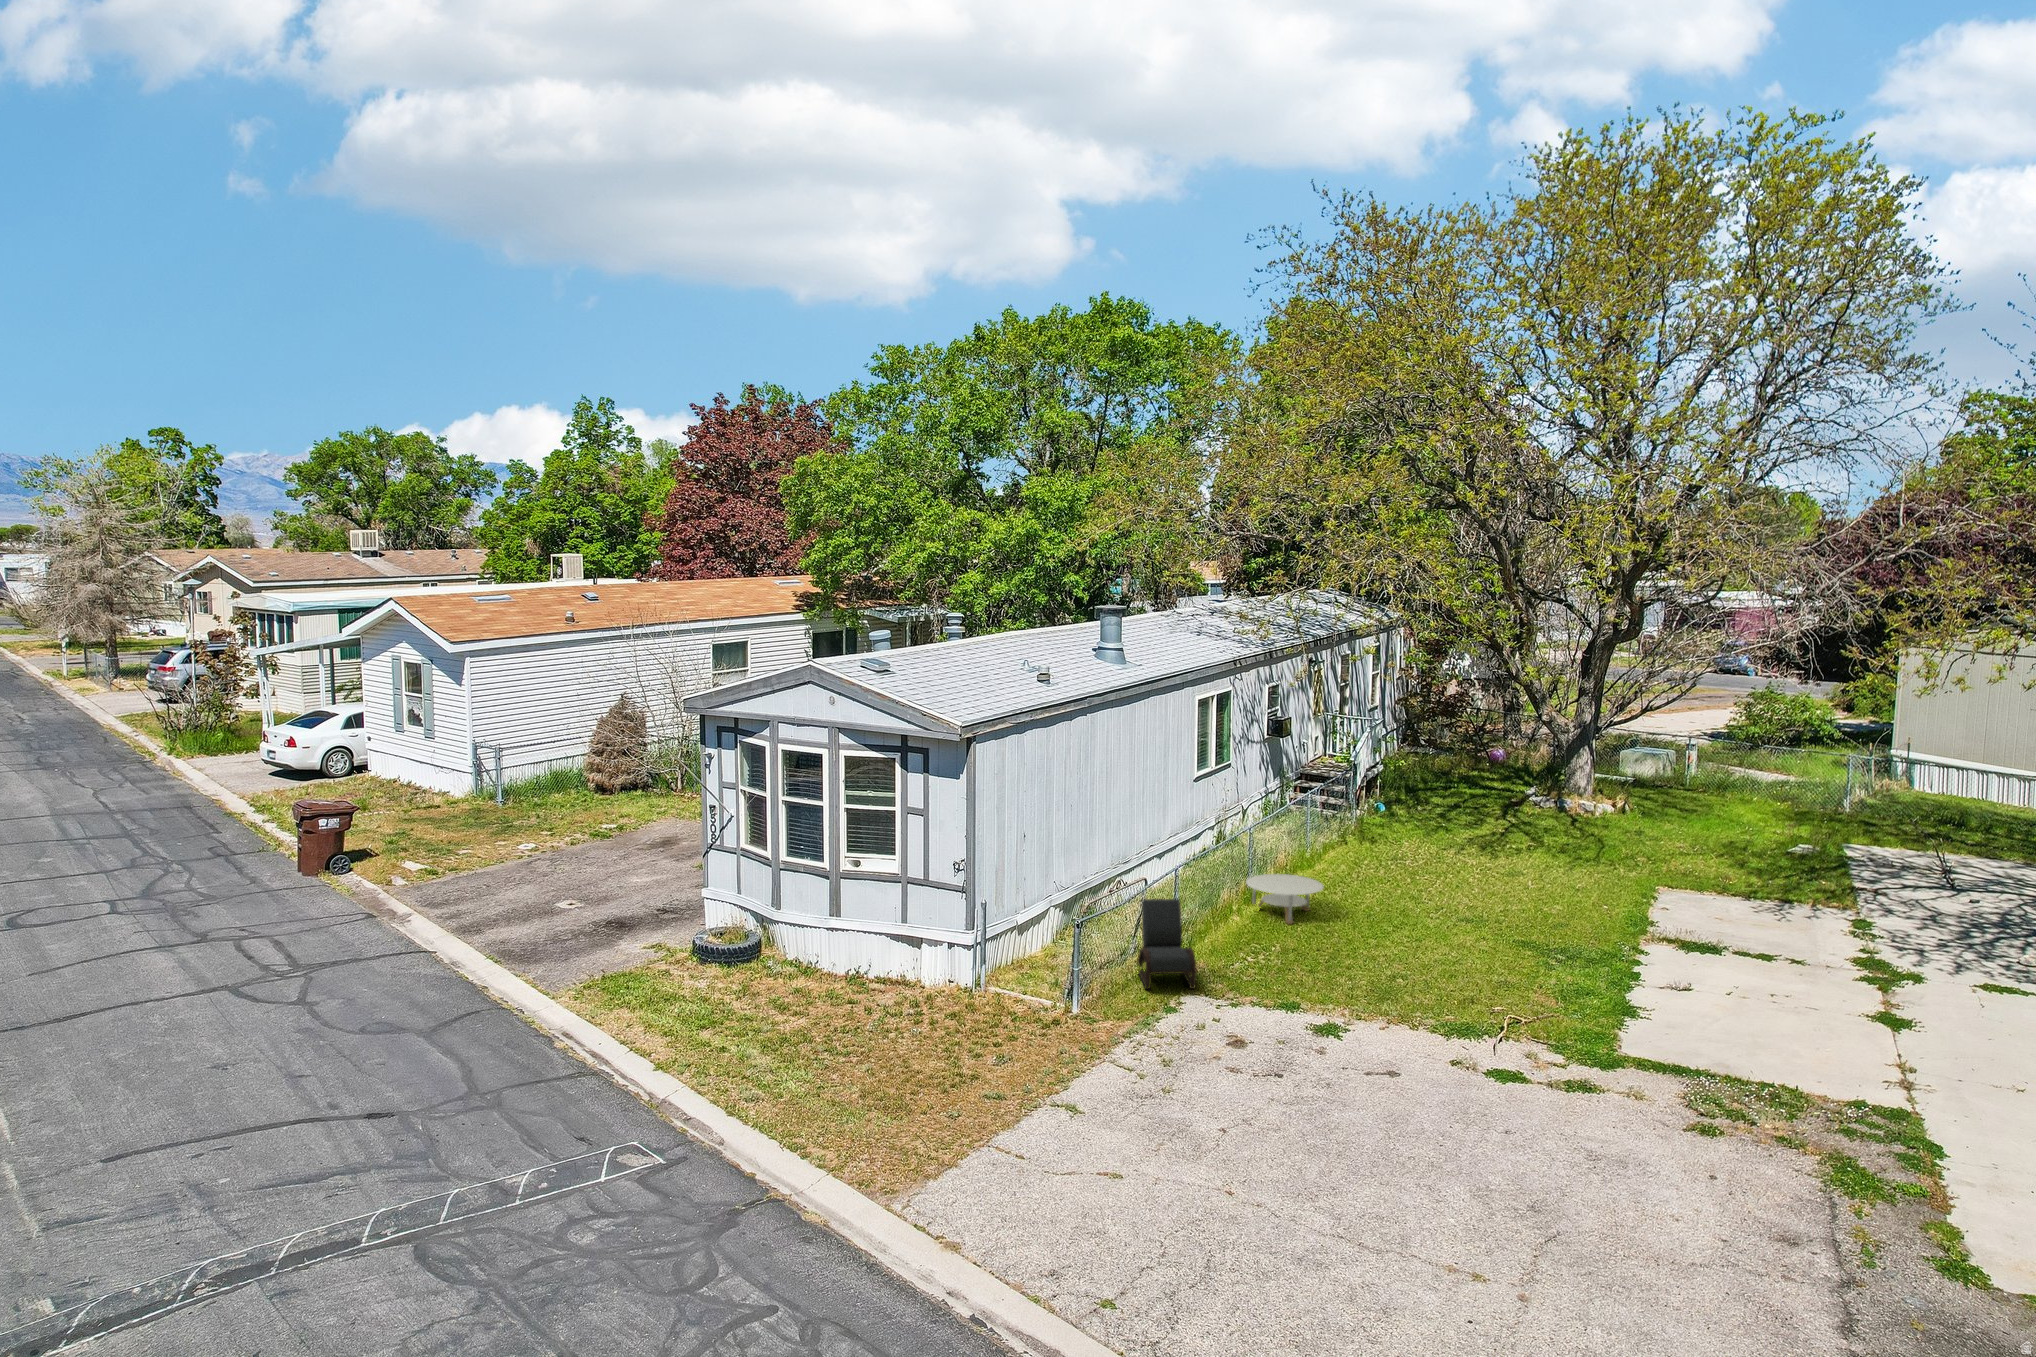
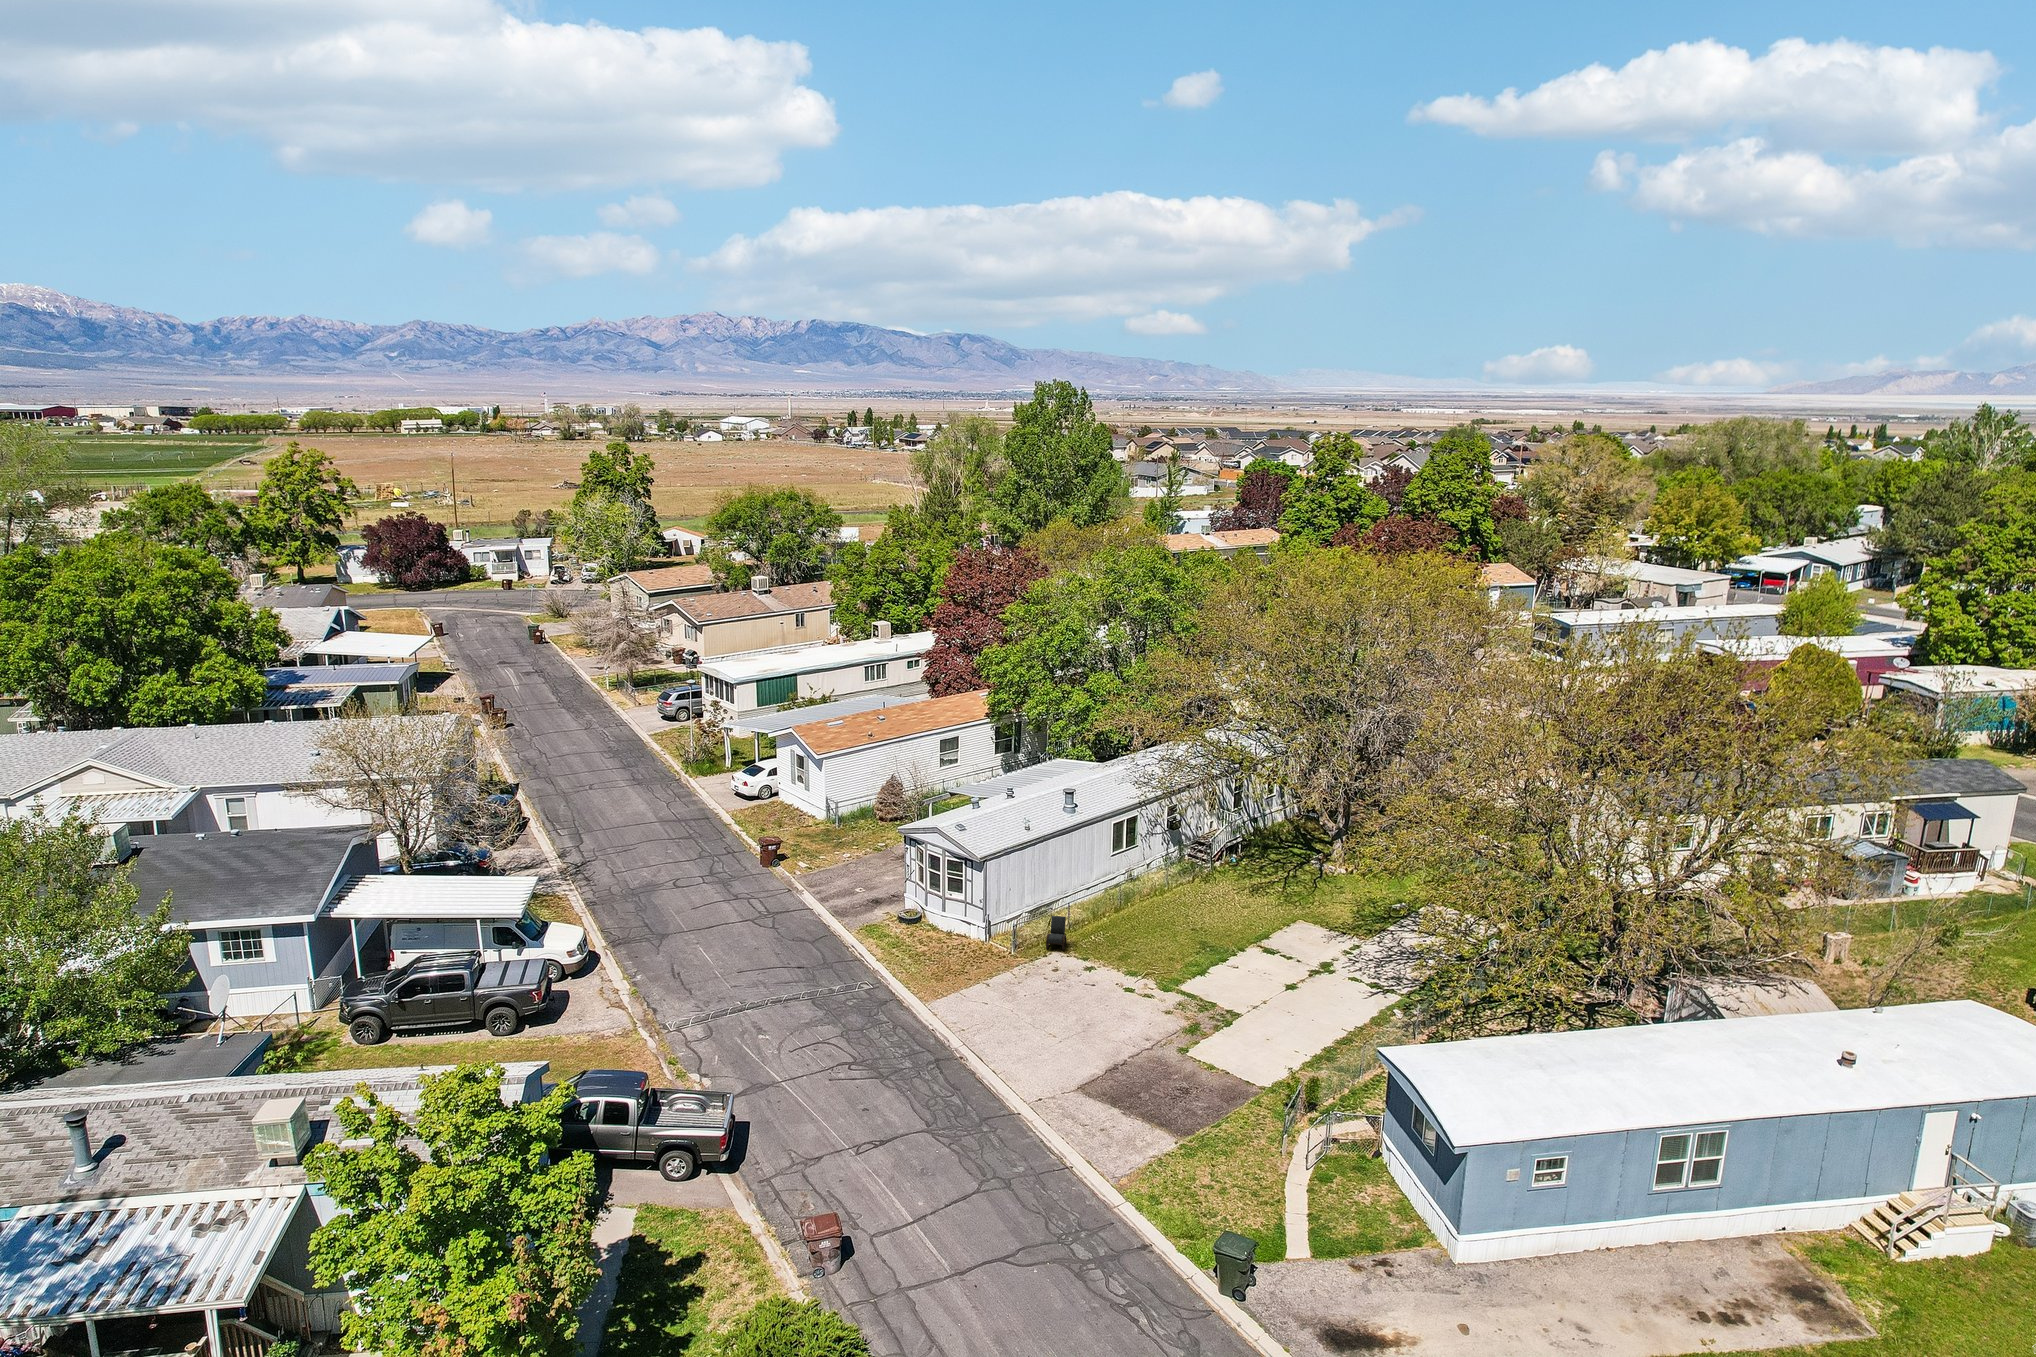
round table: present [1246,874,1323,924] -> none [1114,903,1145,926]

